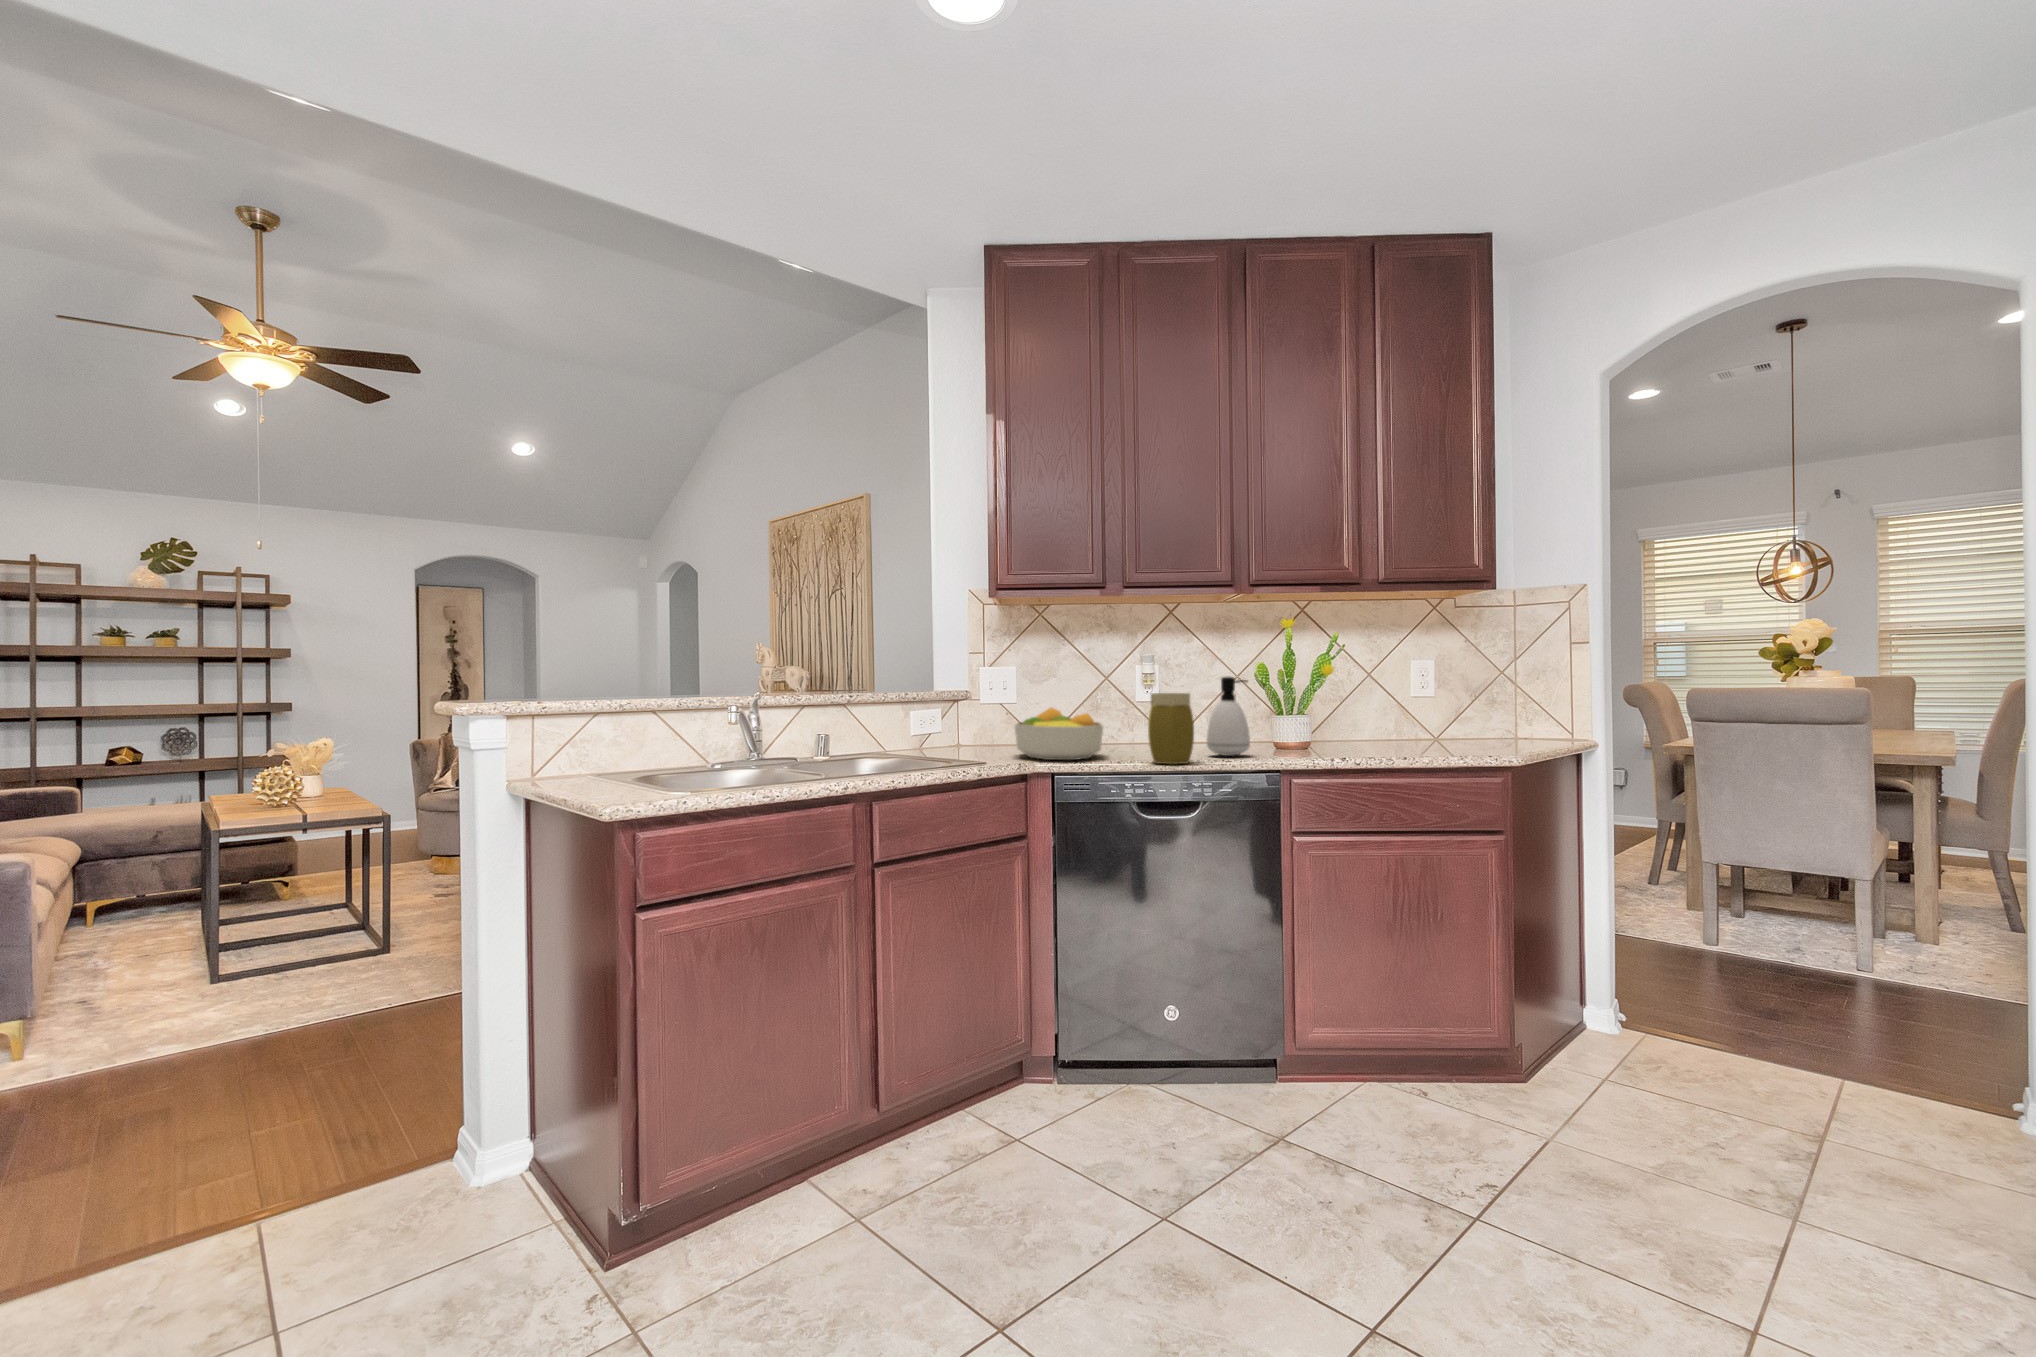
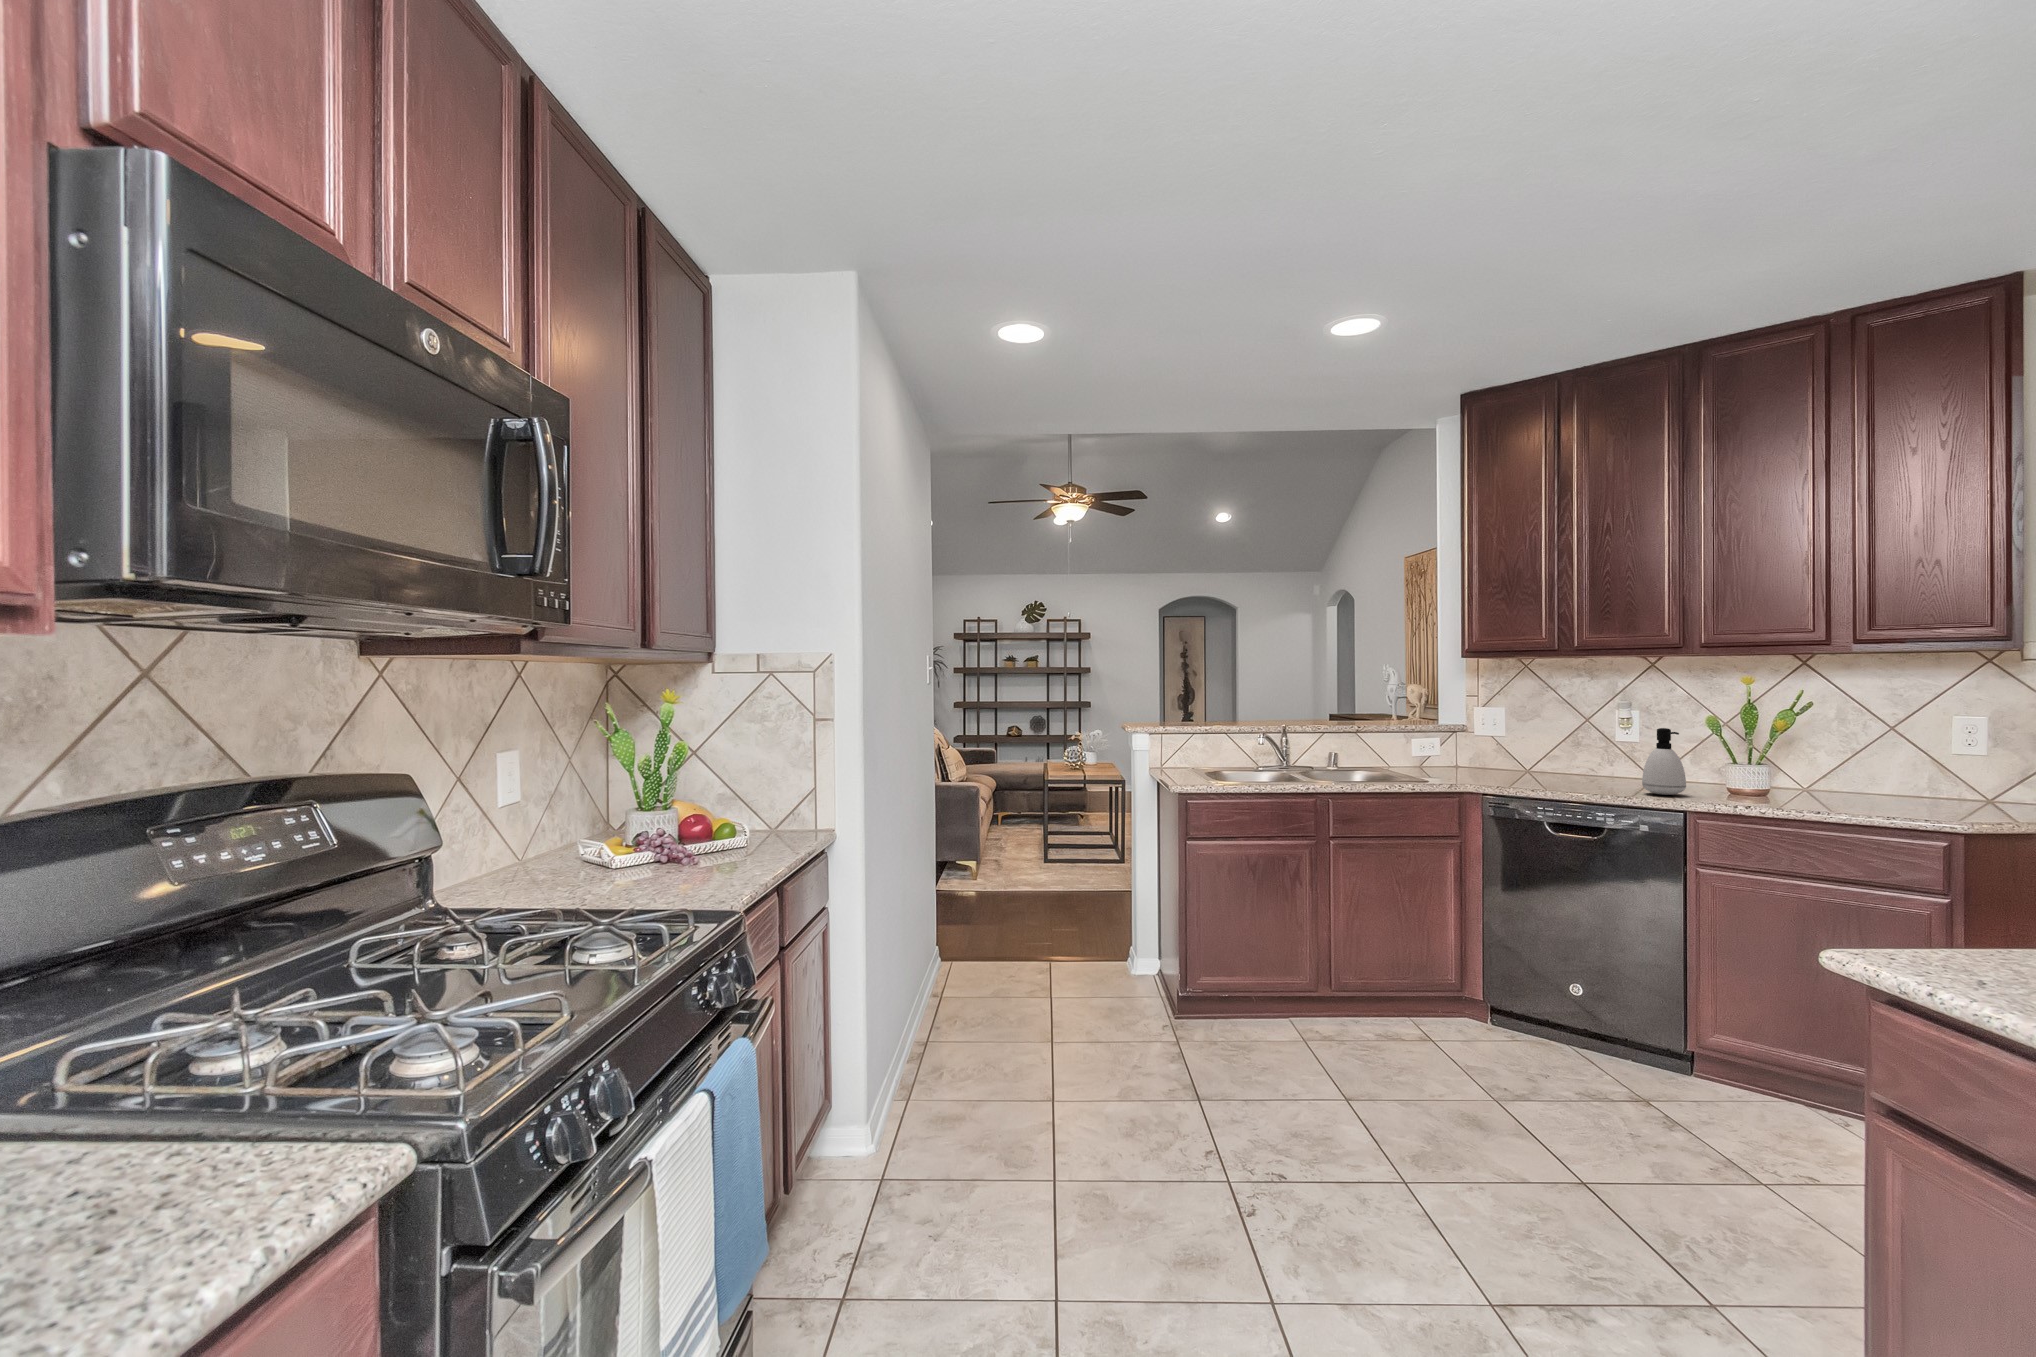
jar: present [1148,693,1194,764] -> none [1564,740,1610,797]
fruit bowl: present [1015,708,1103,760] -> none [1473,743,1553,786]

